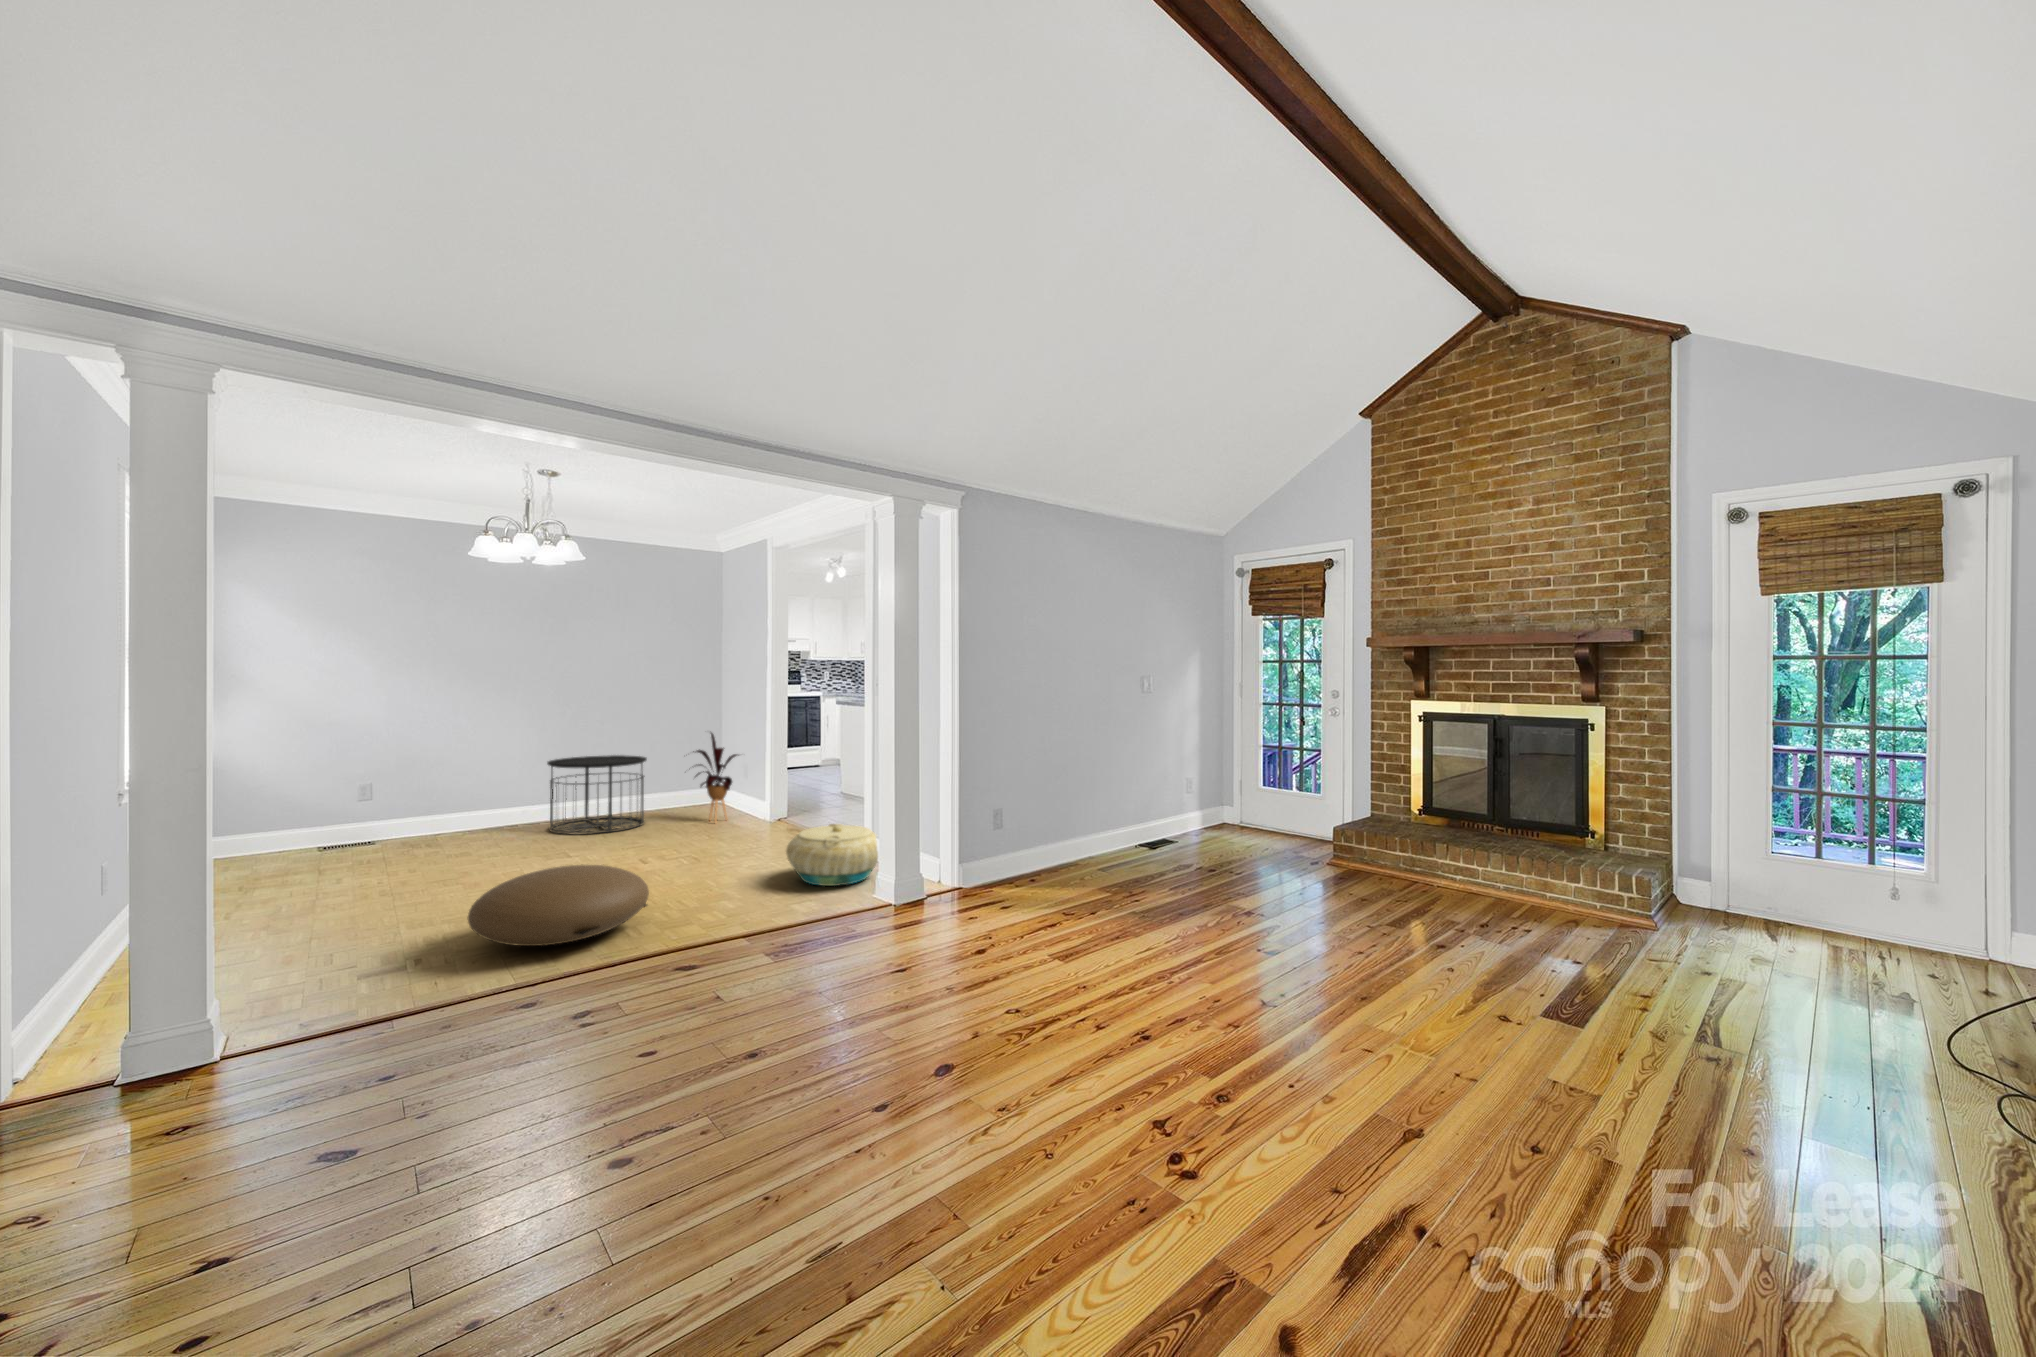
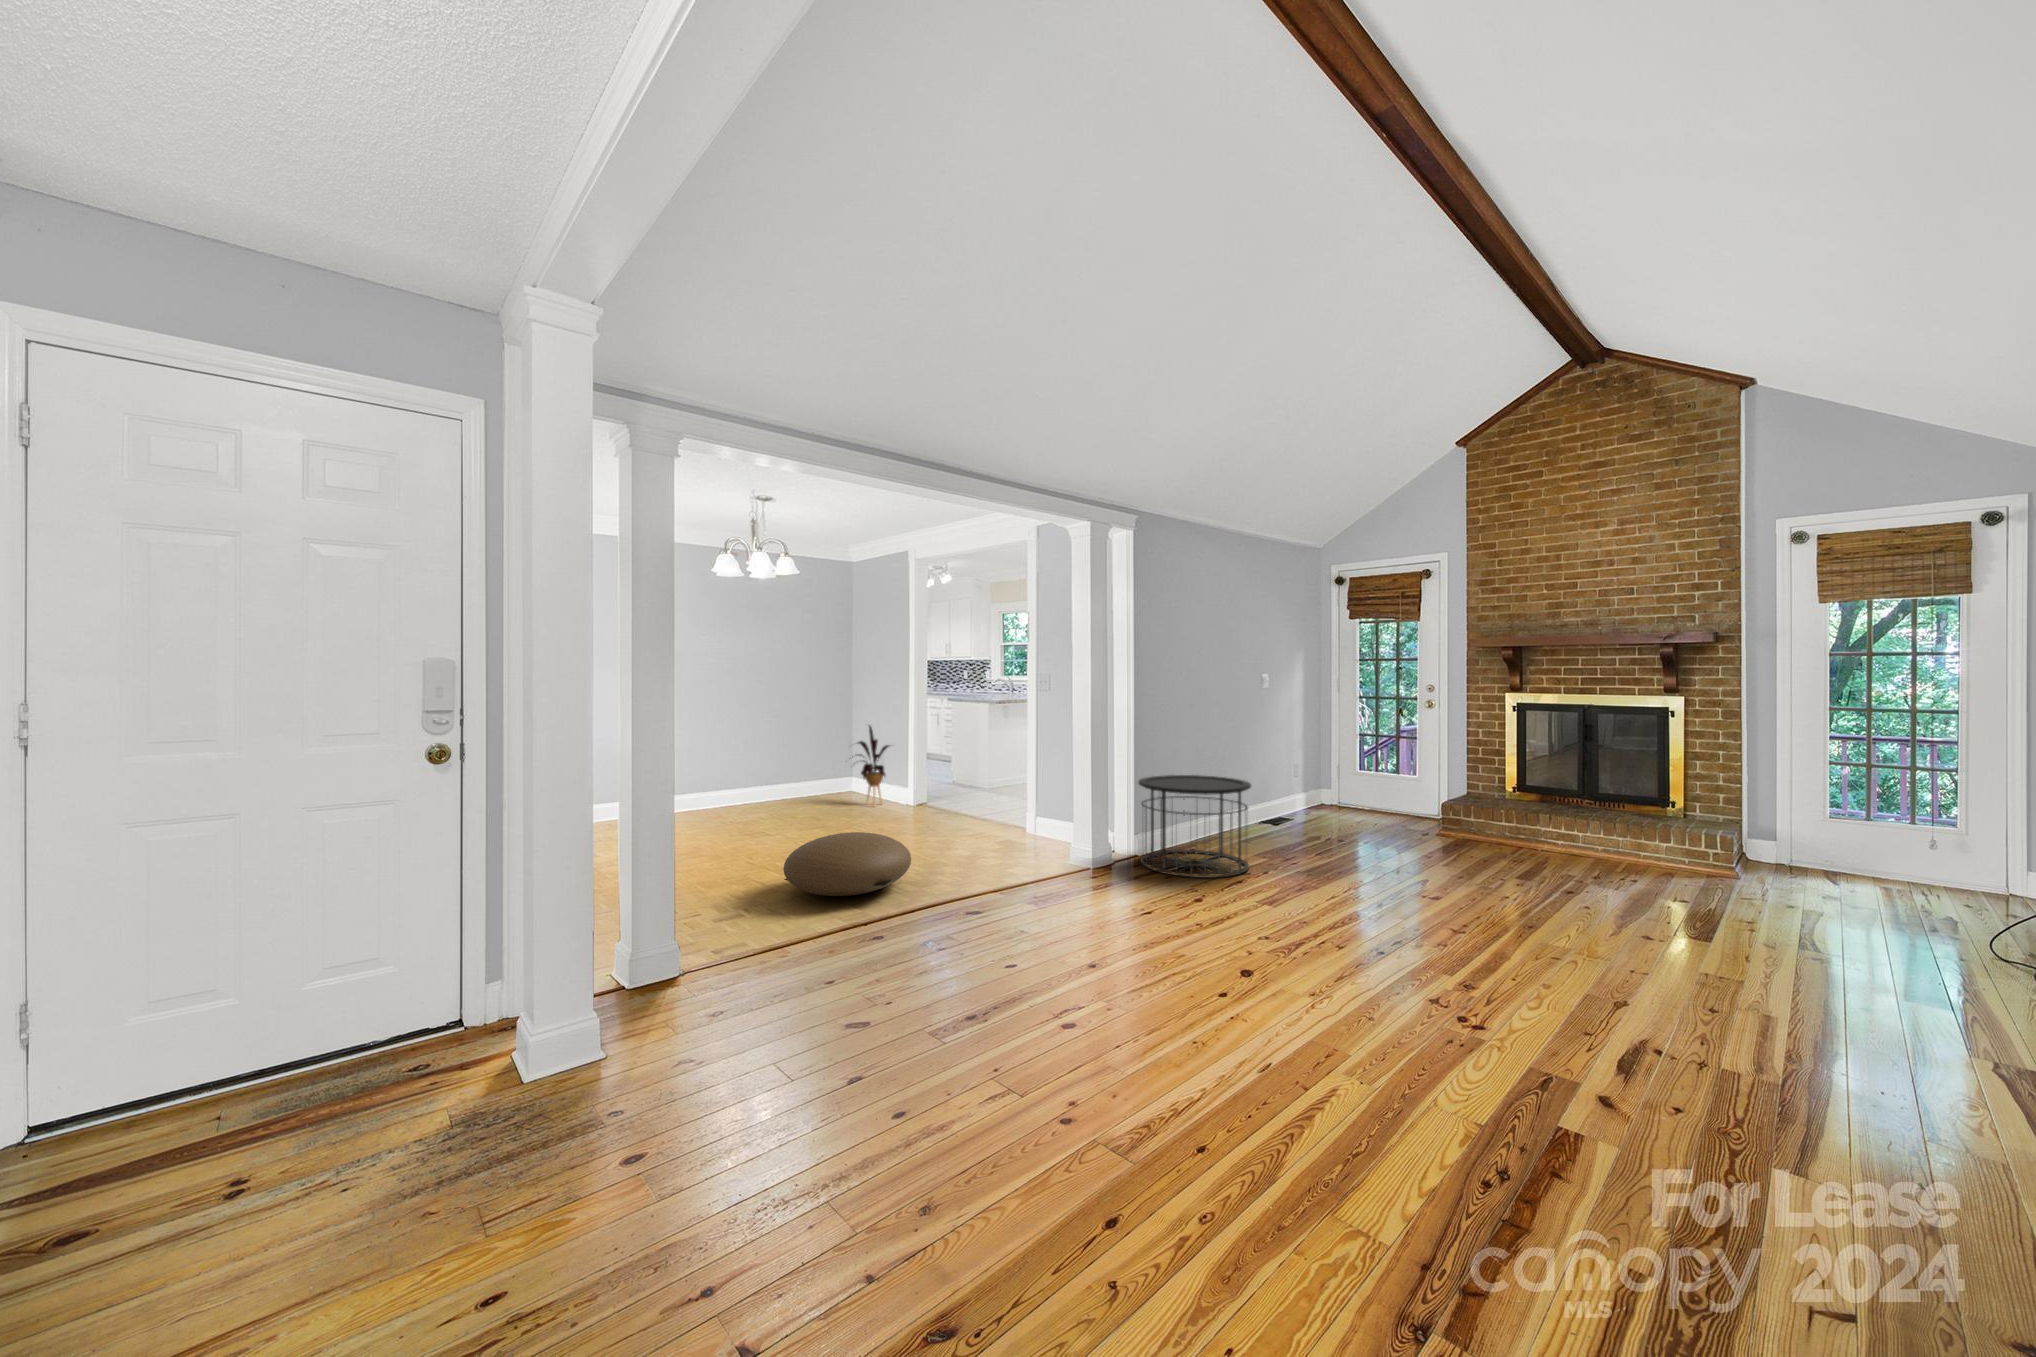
side table: present [547,755,647,834] -> present [1139,775,1251,878]
basket: present [786,824,878,886] -> none [986,802,1067,853]

